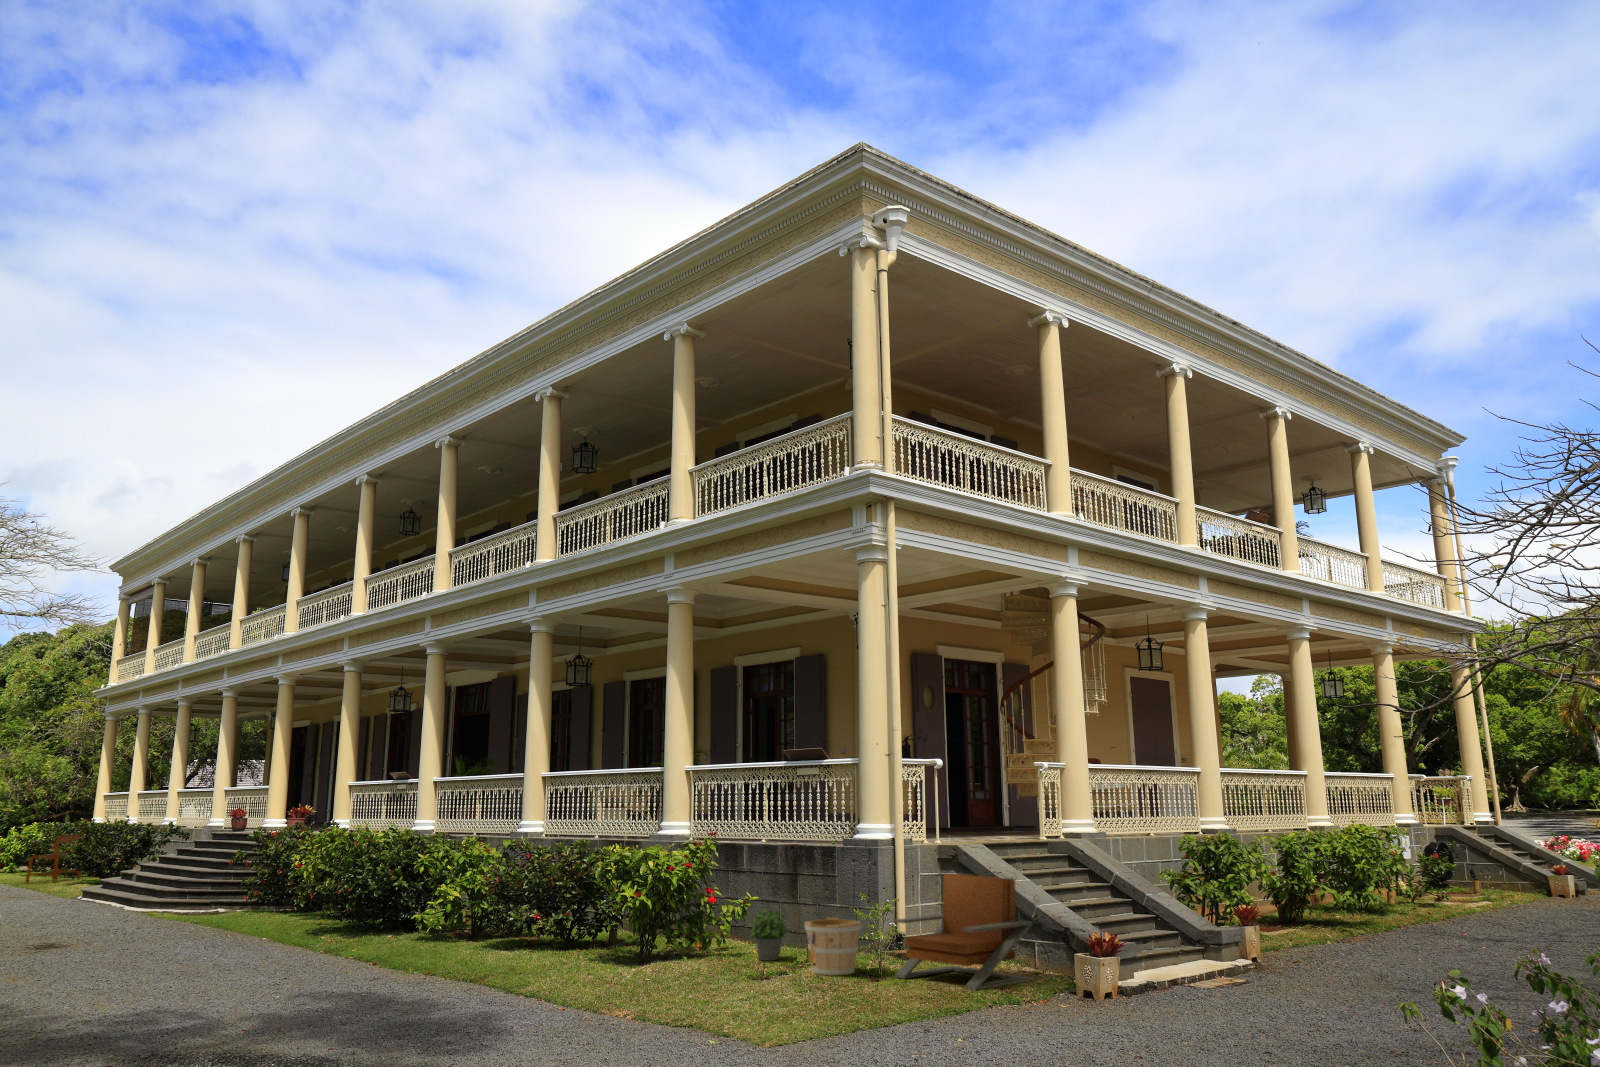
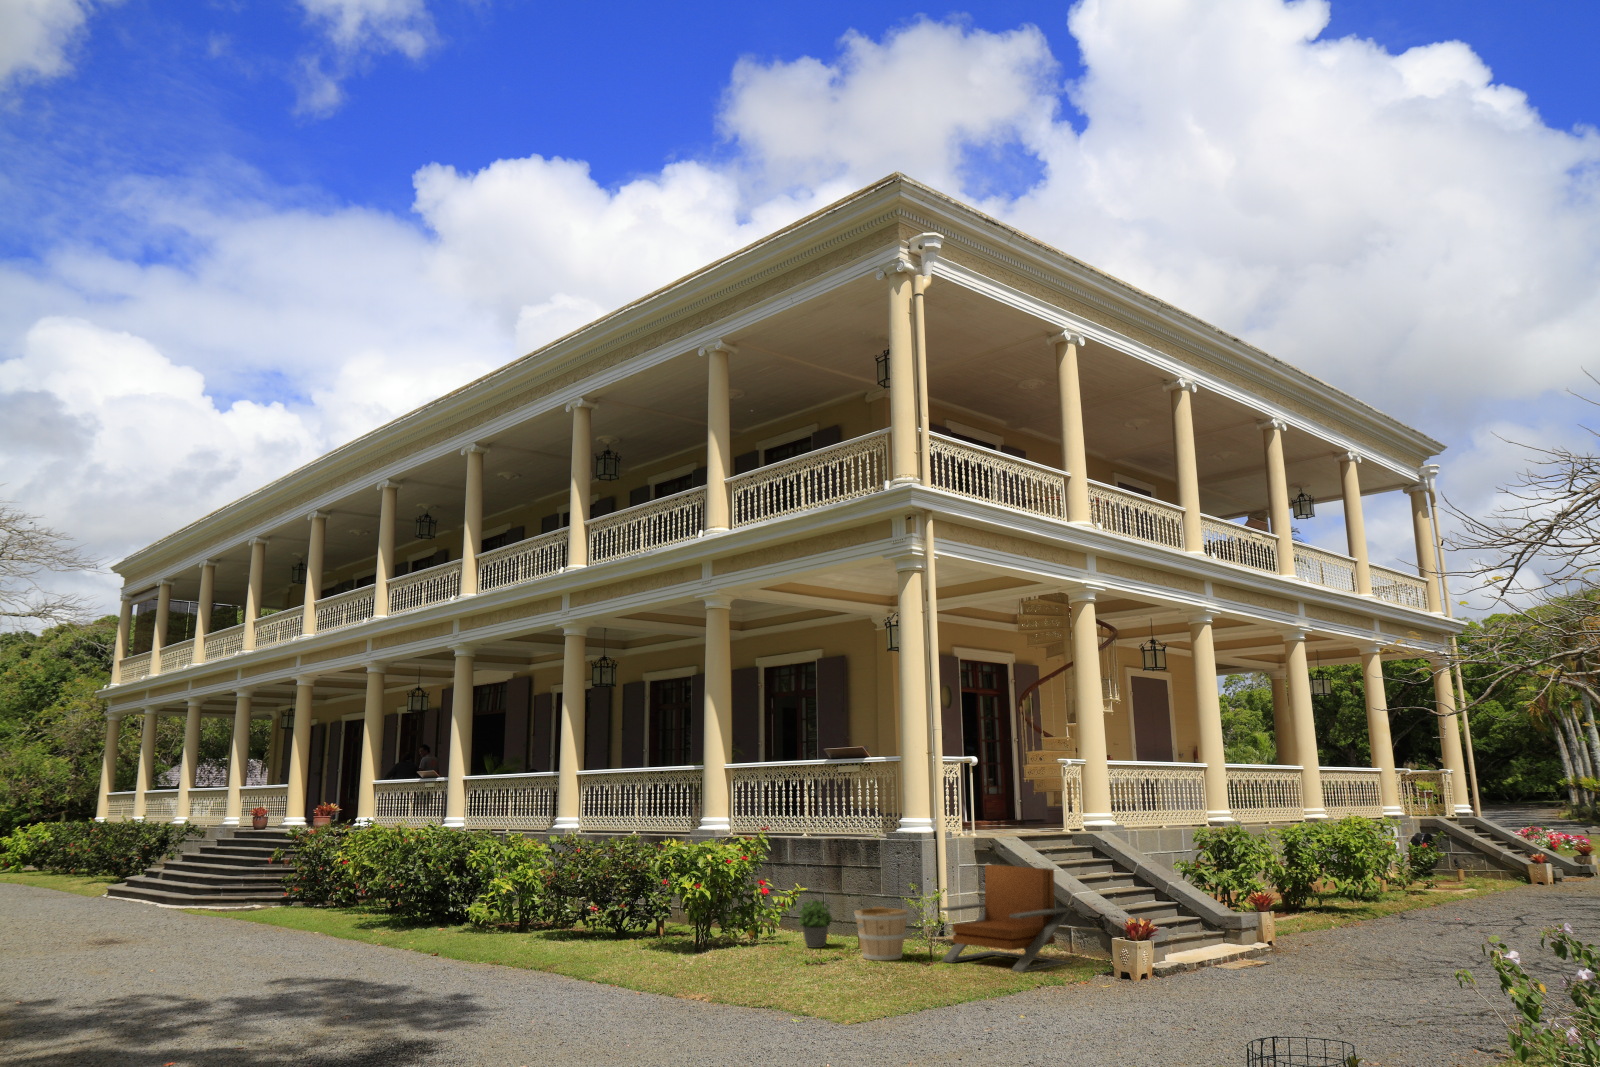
bench: present [25,834,82,883] -> none [42,832,98,882]

